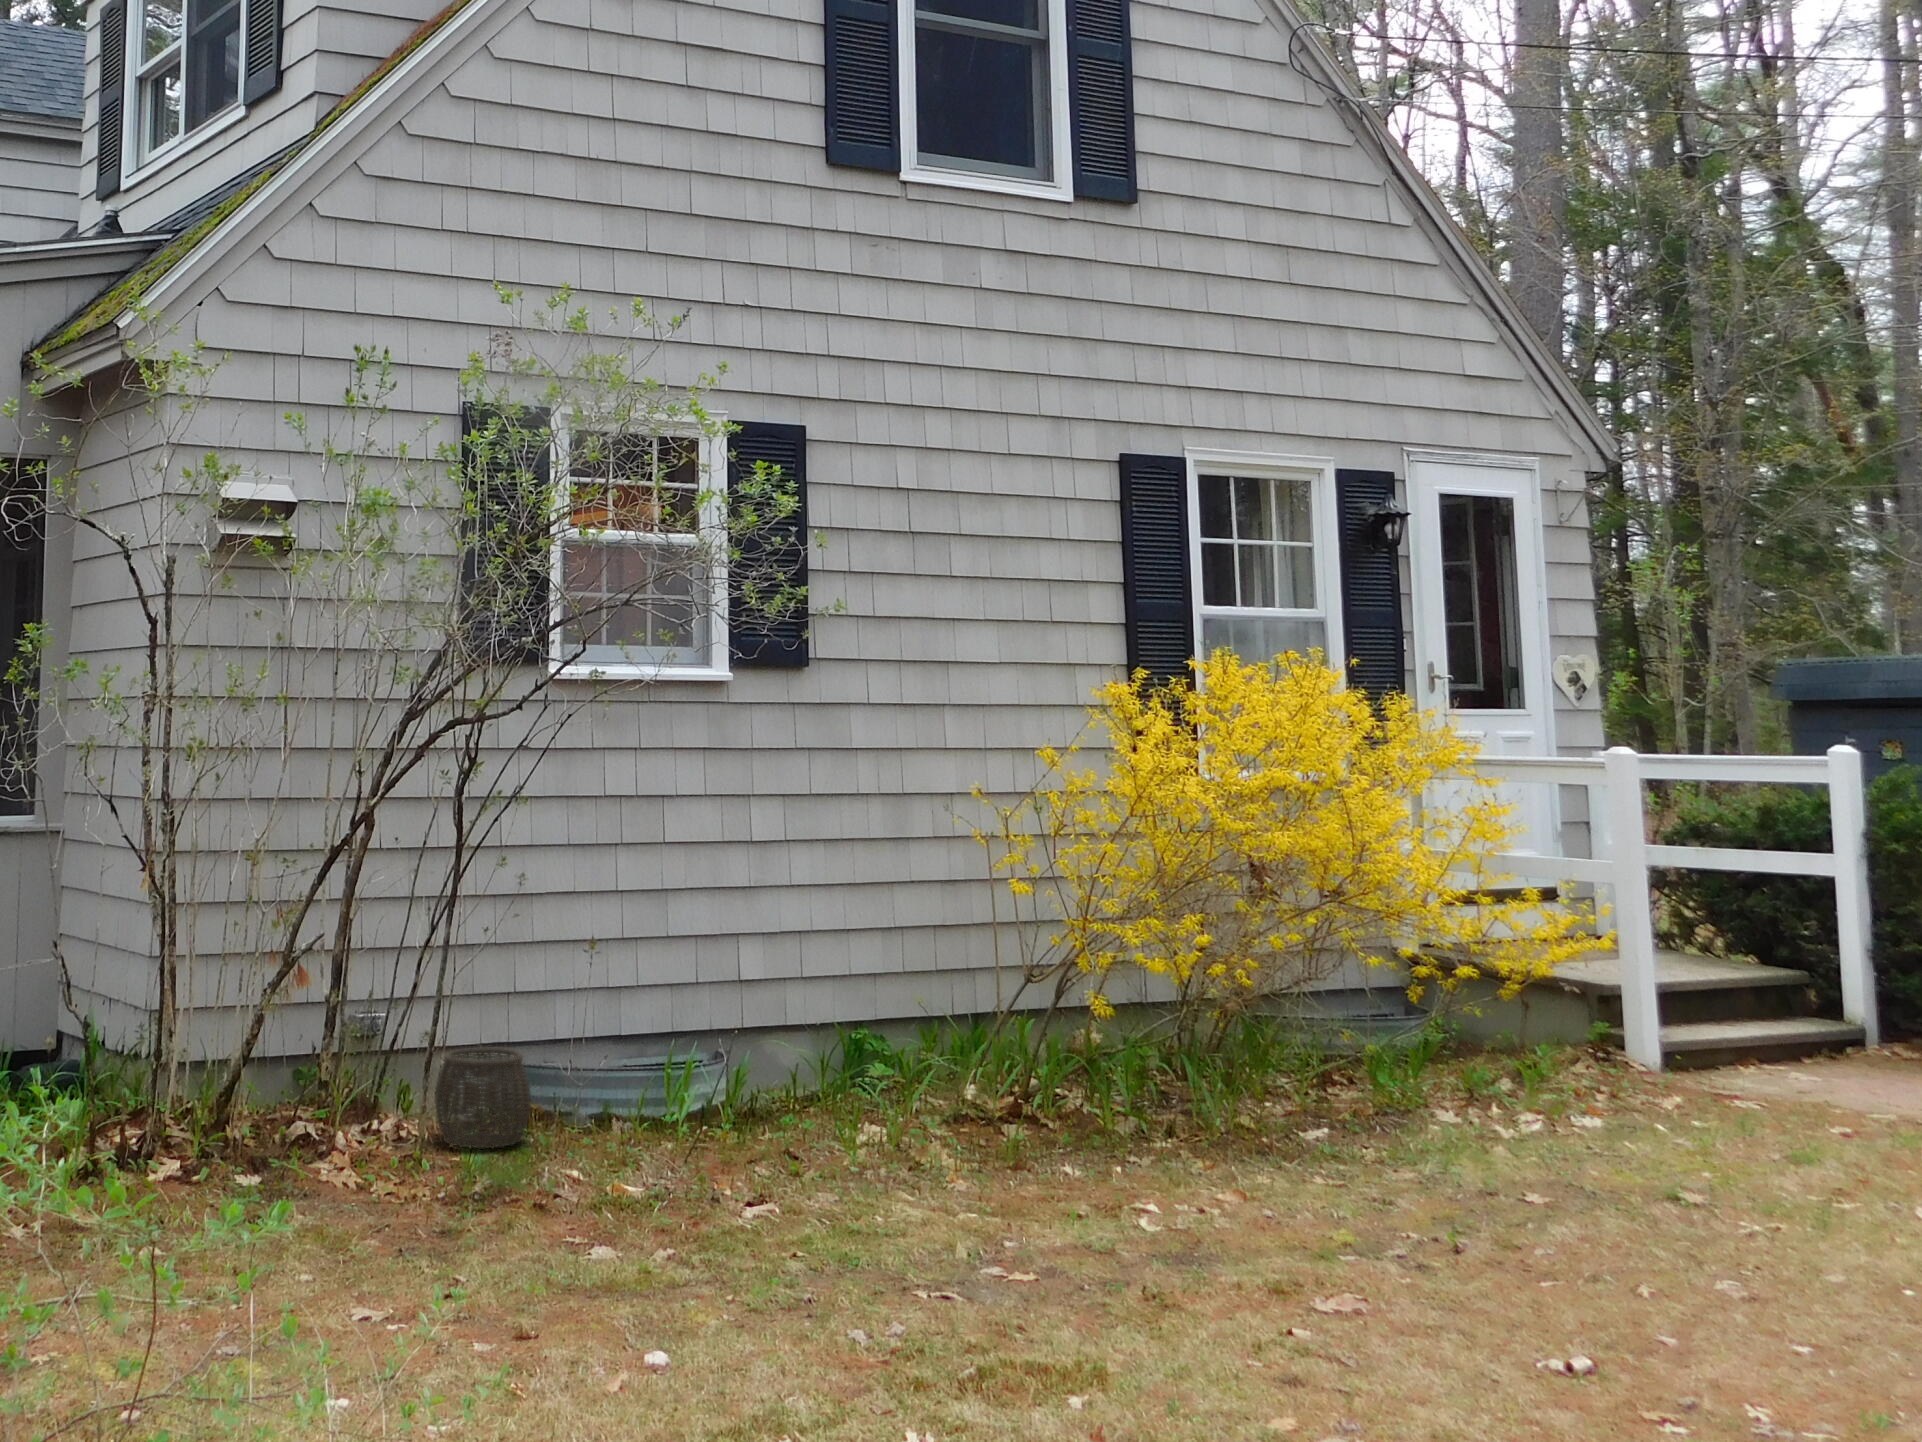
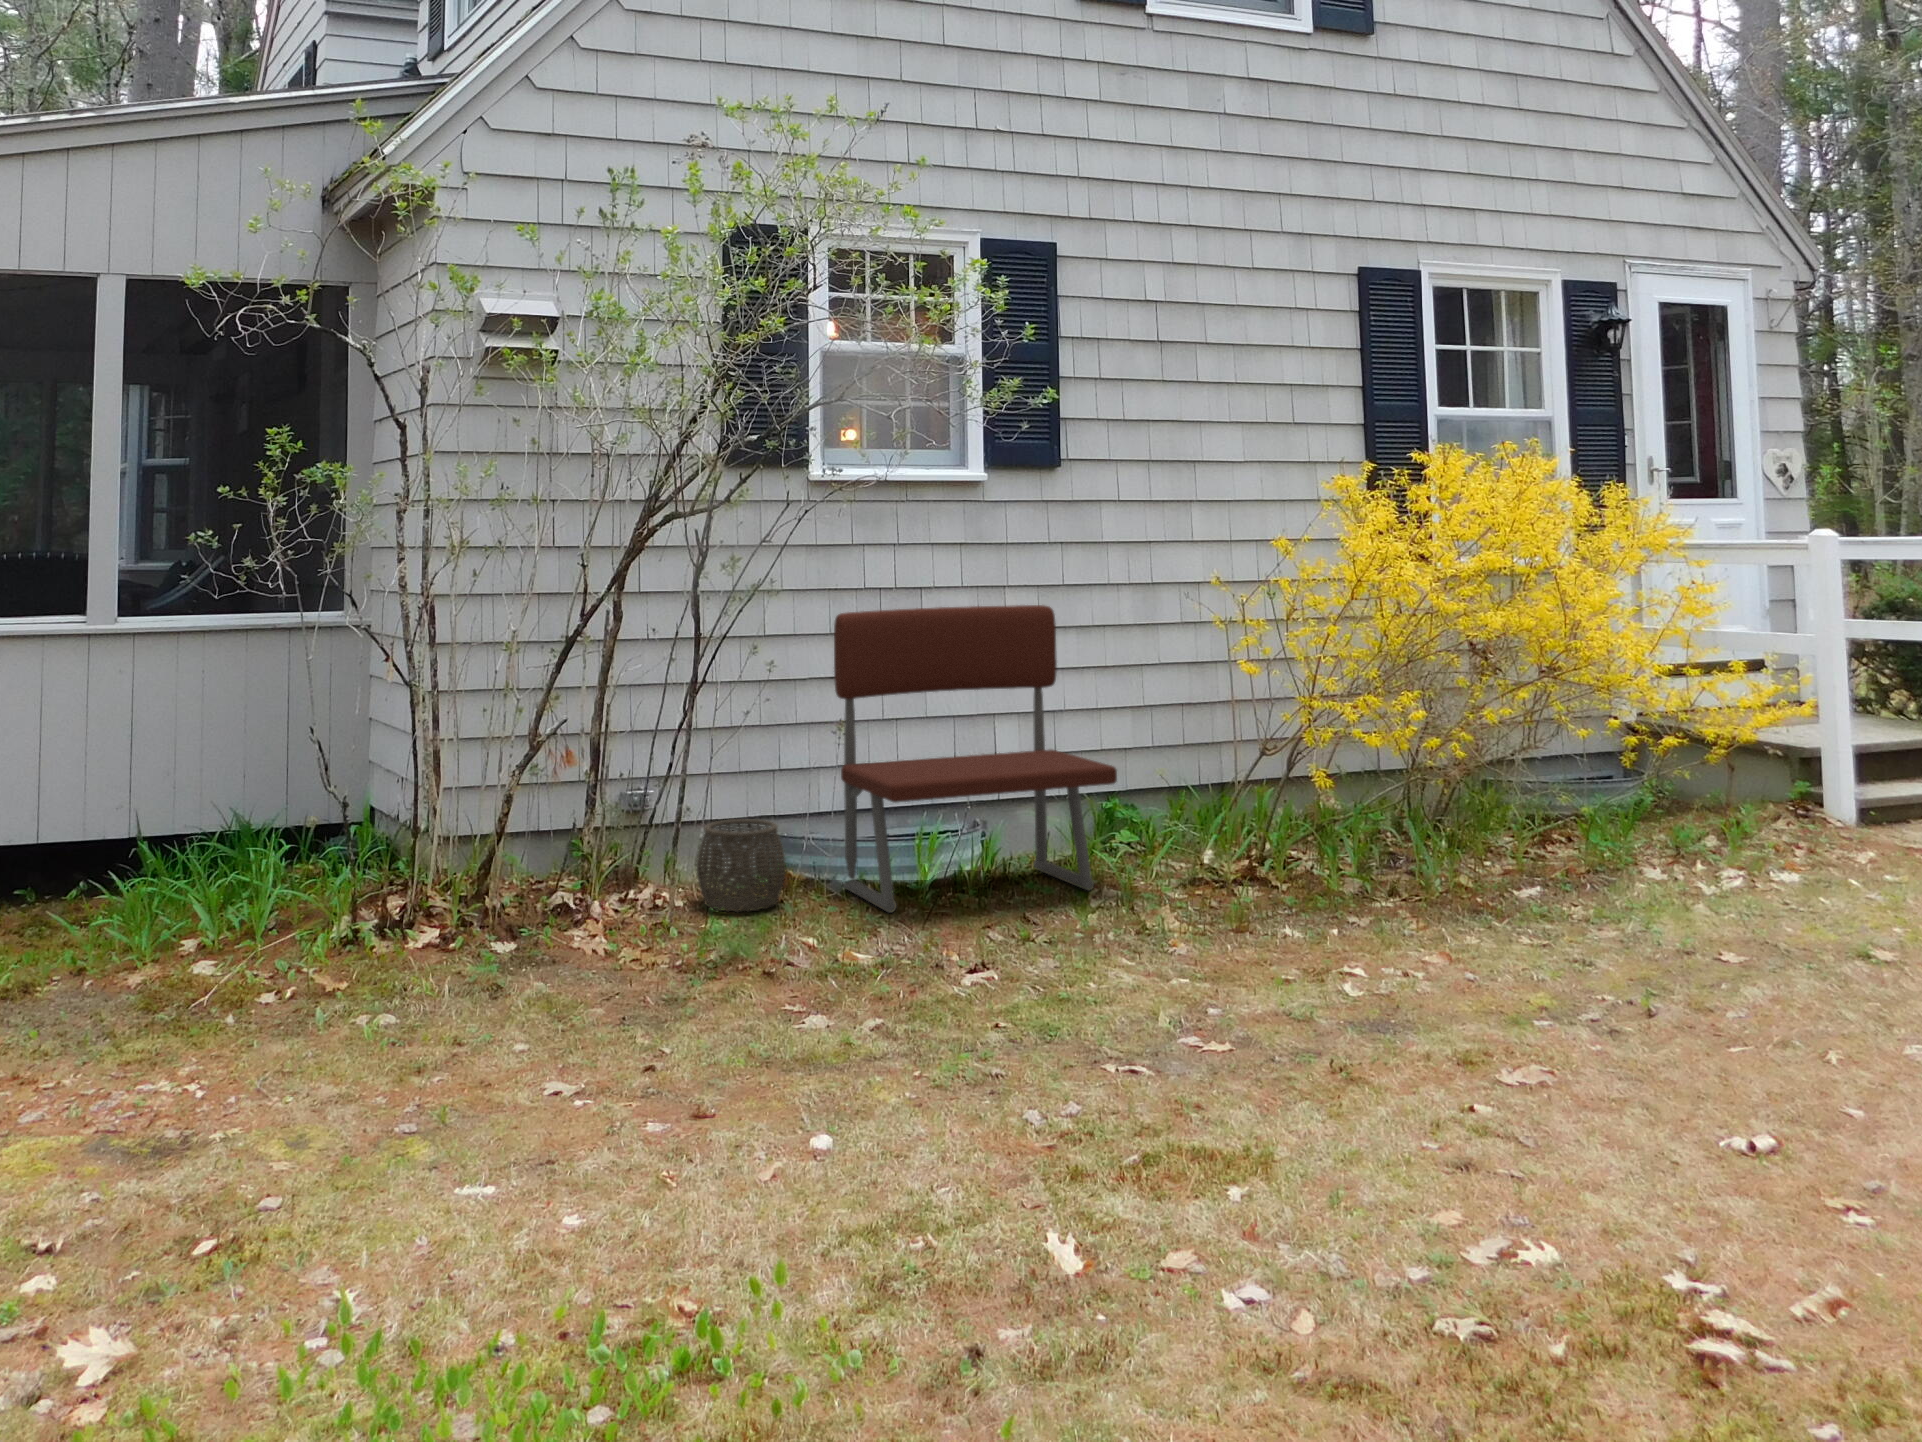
bench: none [581,817,886,1150] -> present [834,605,1117,913]

